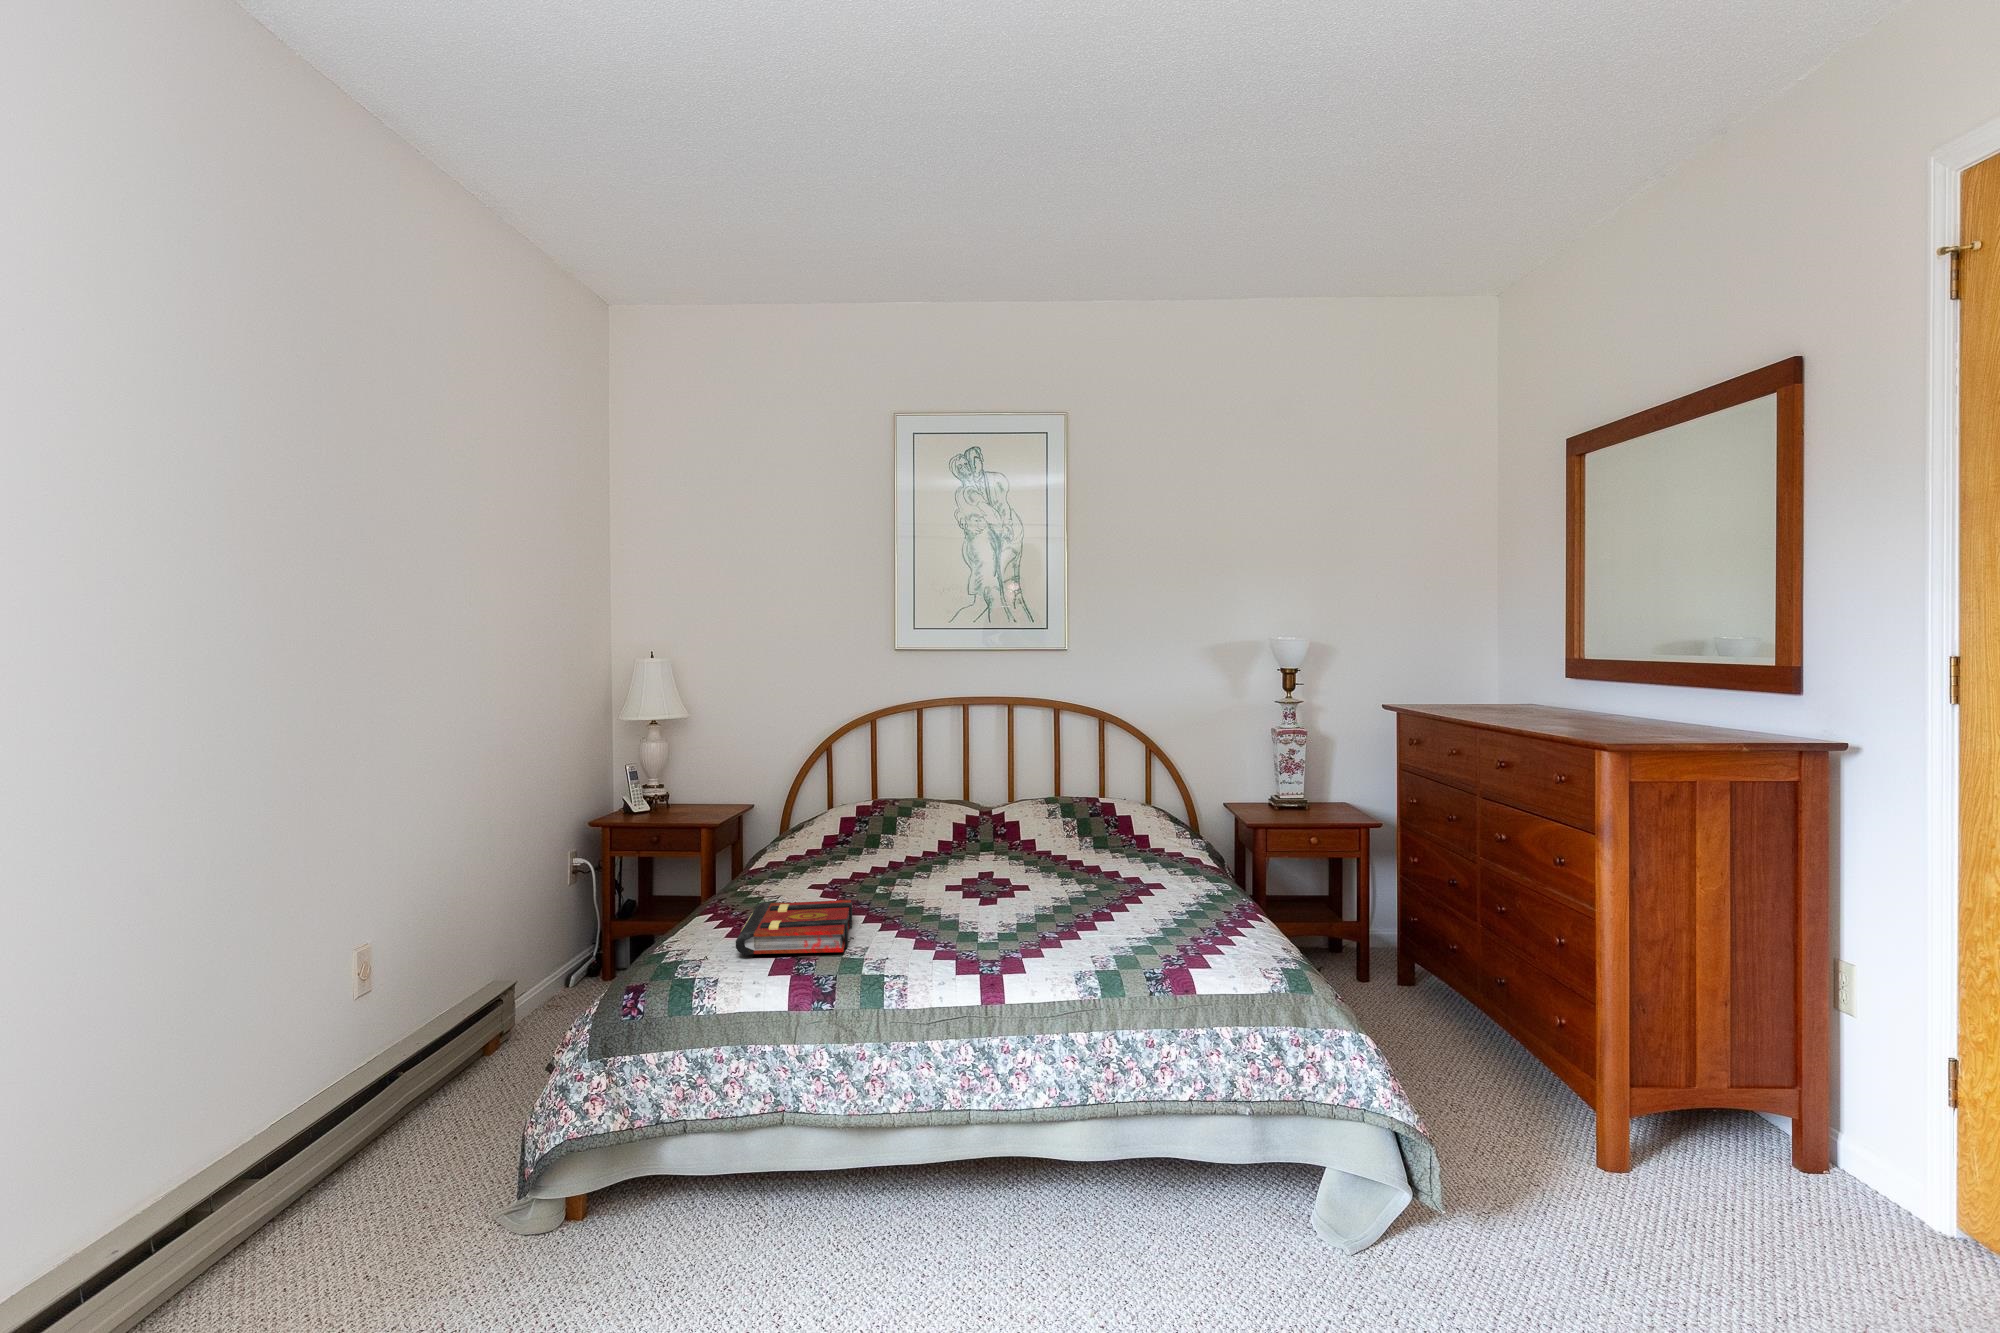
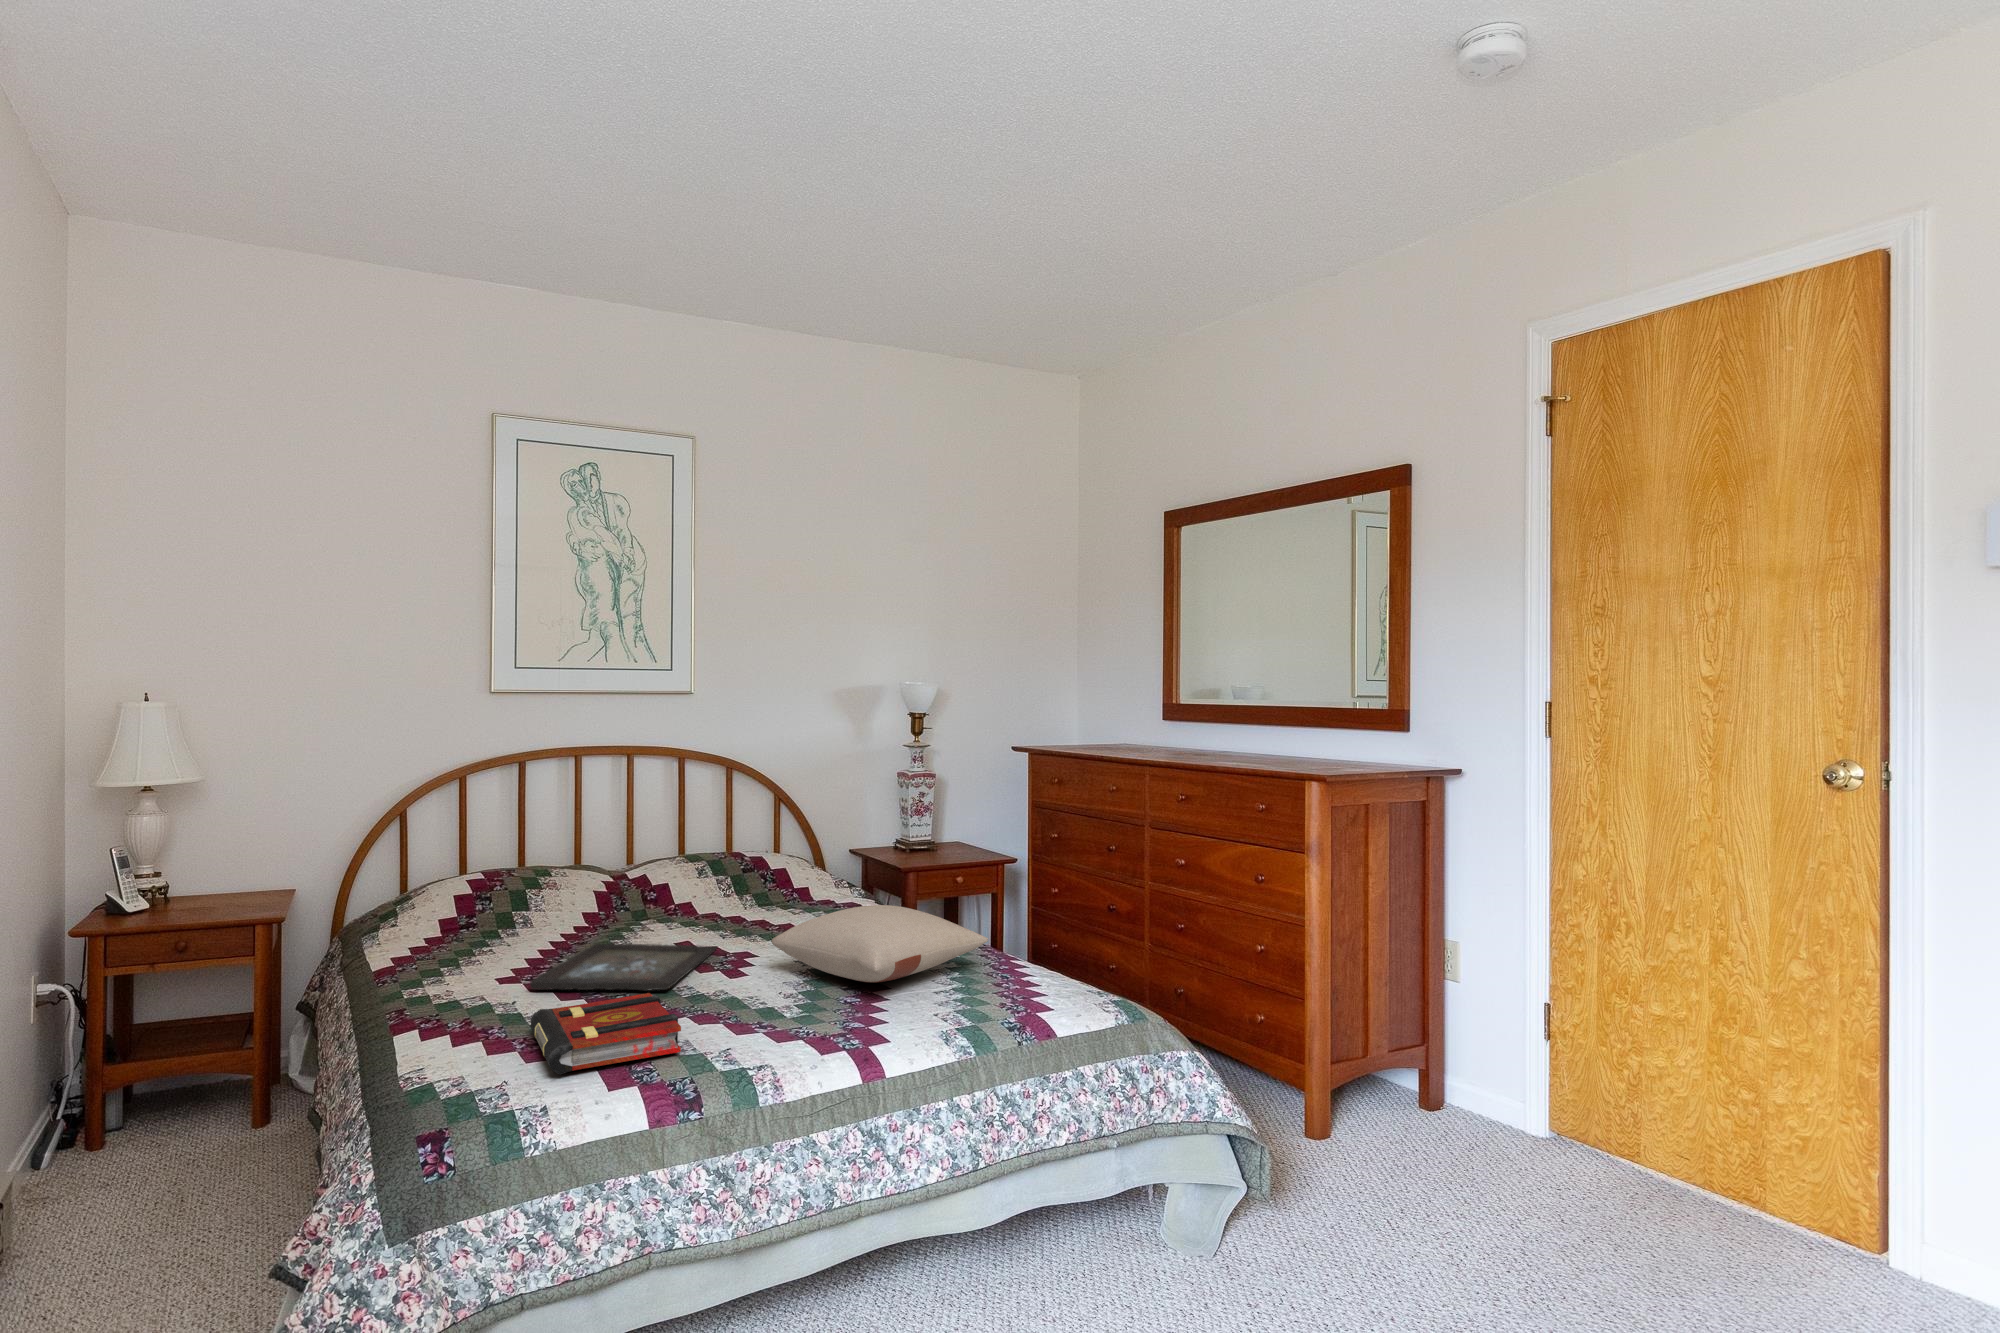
pillow: none [978,842,1176,915] -> present [772,905,988,983]
tray: none [784,855,954,900] -> present [530,944,717,991]

